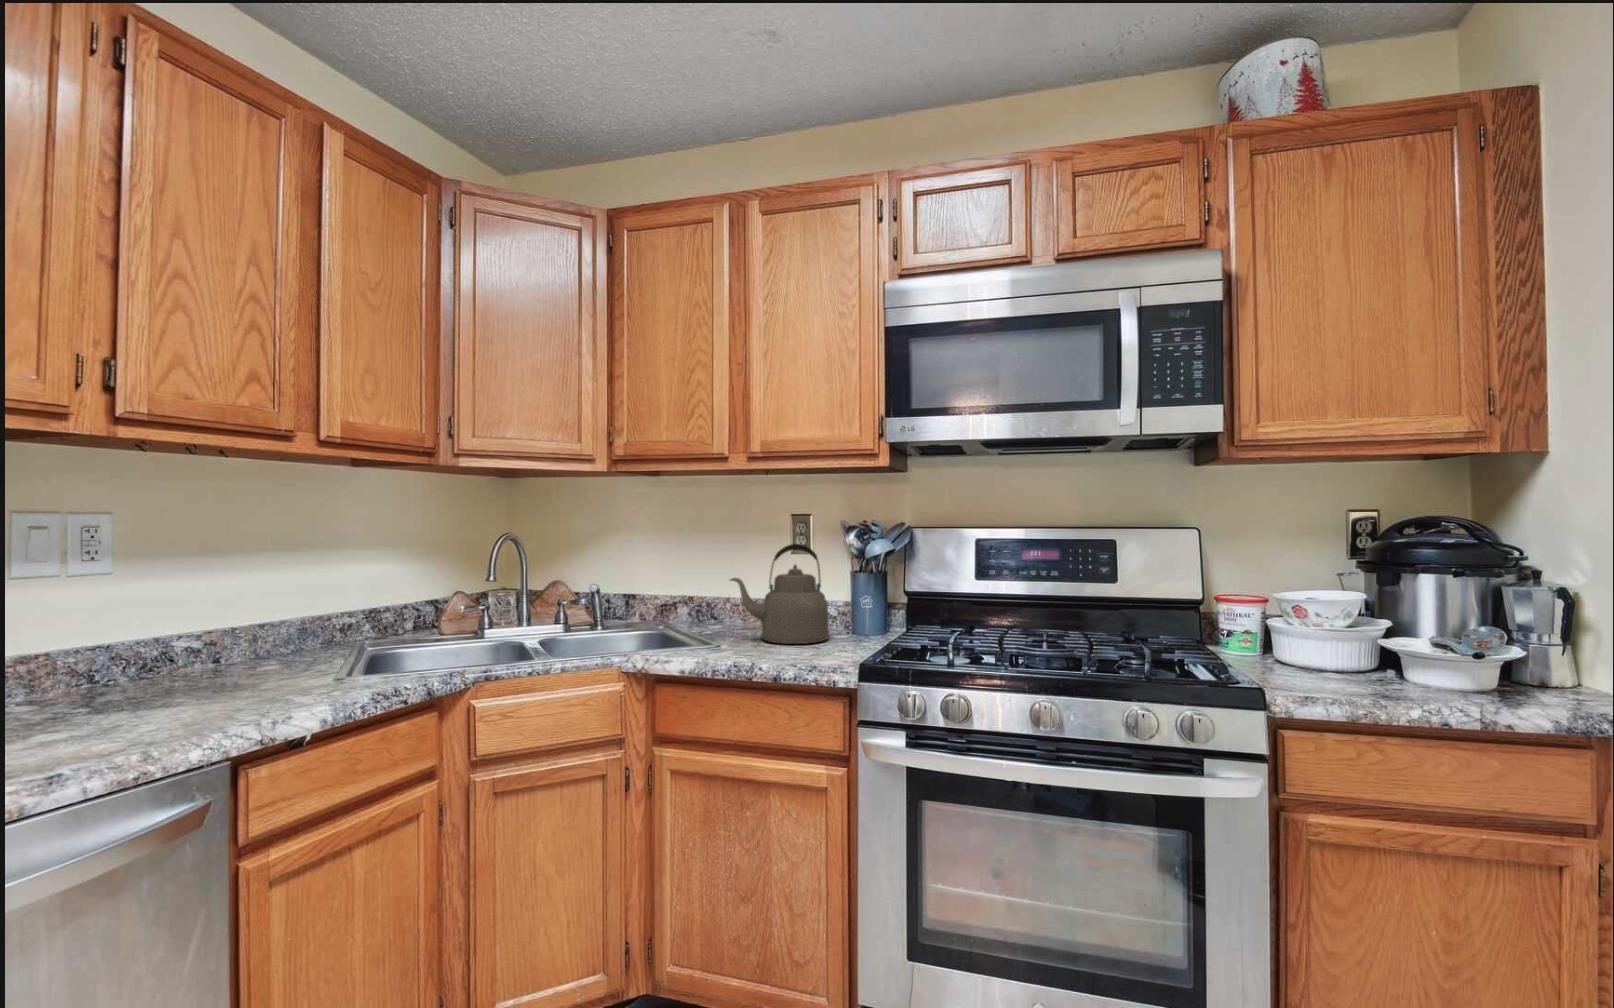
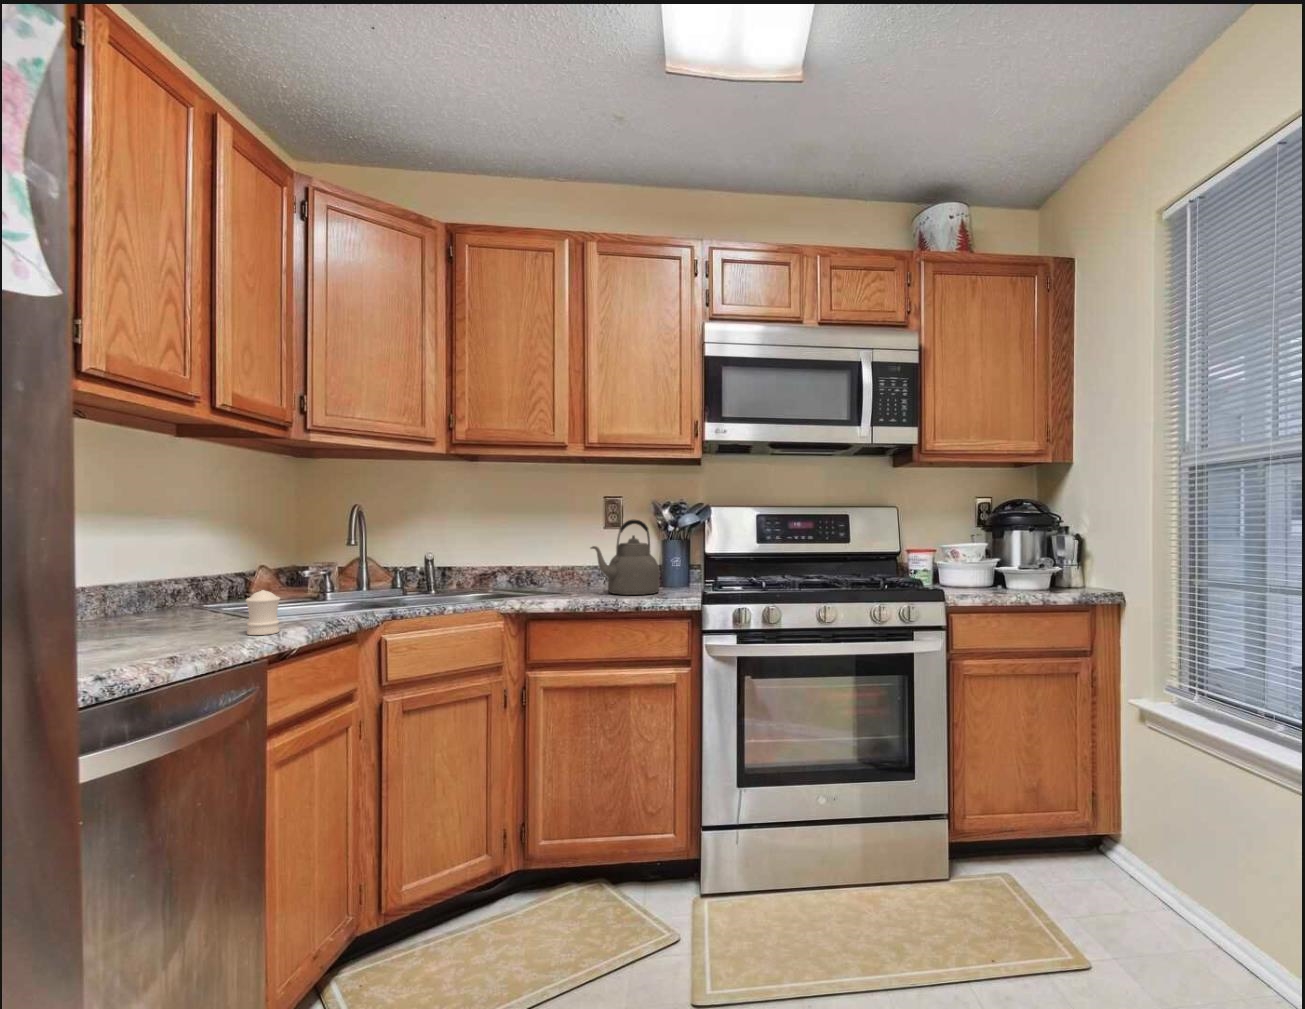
salt shaker: none [255,620,298,672] -> present [246,590,280,635]

